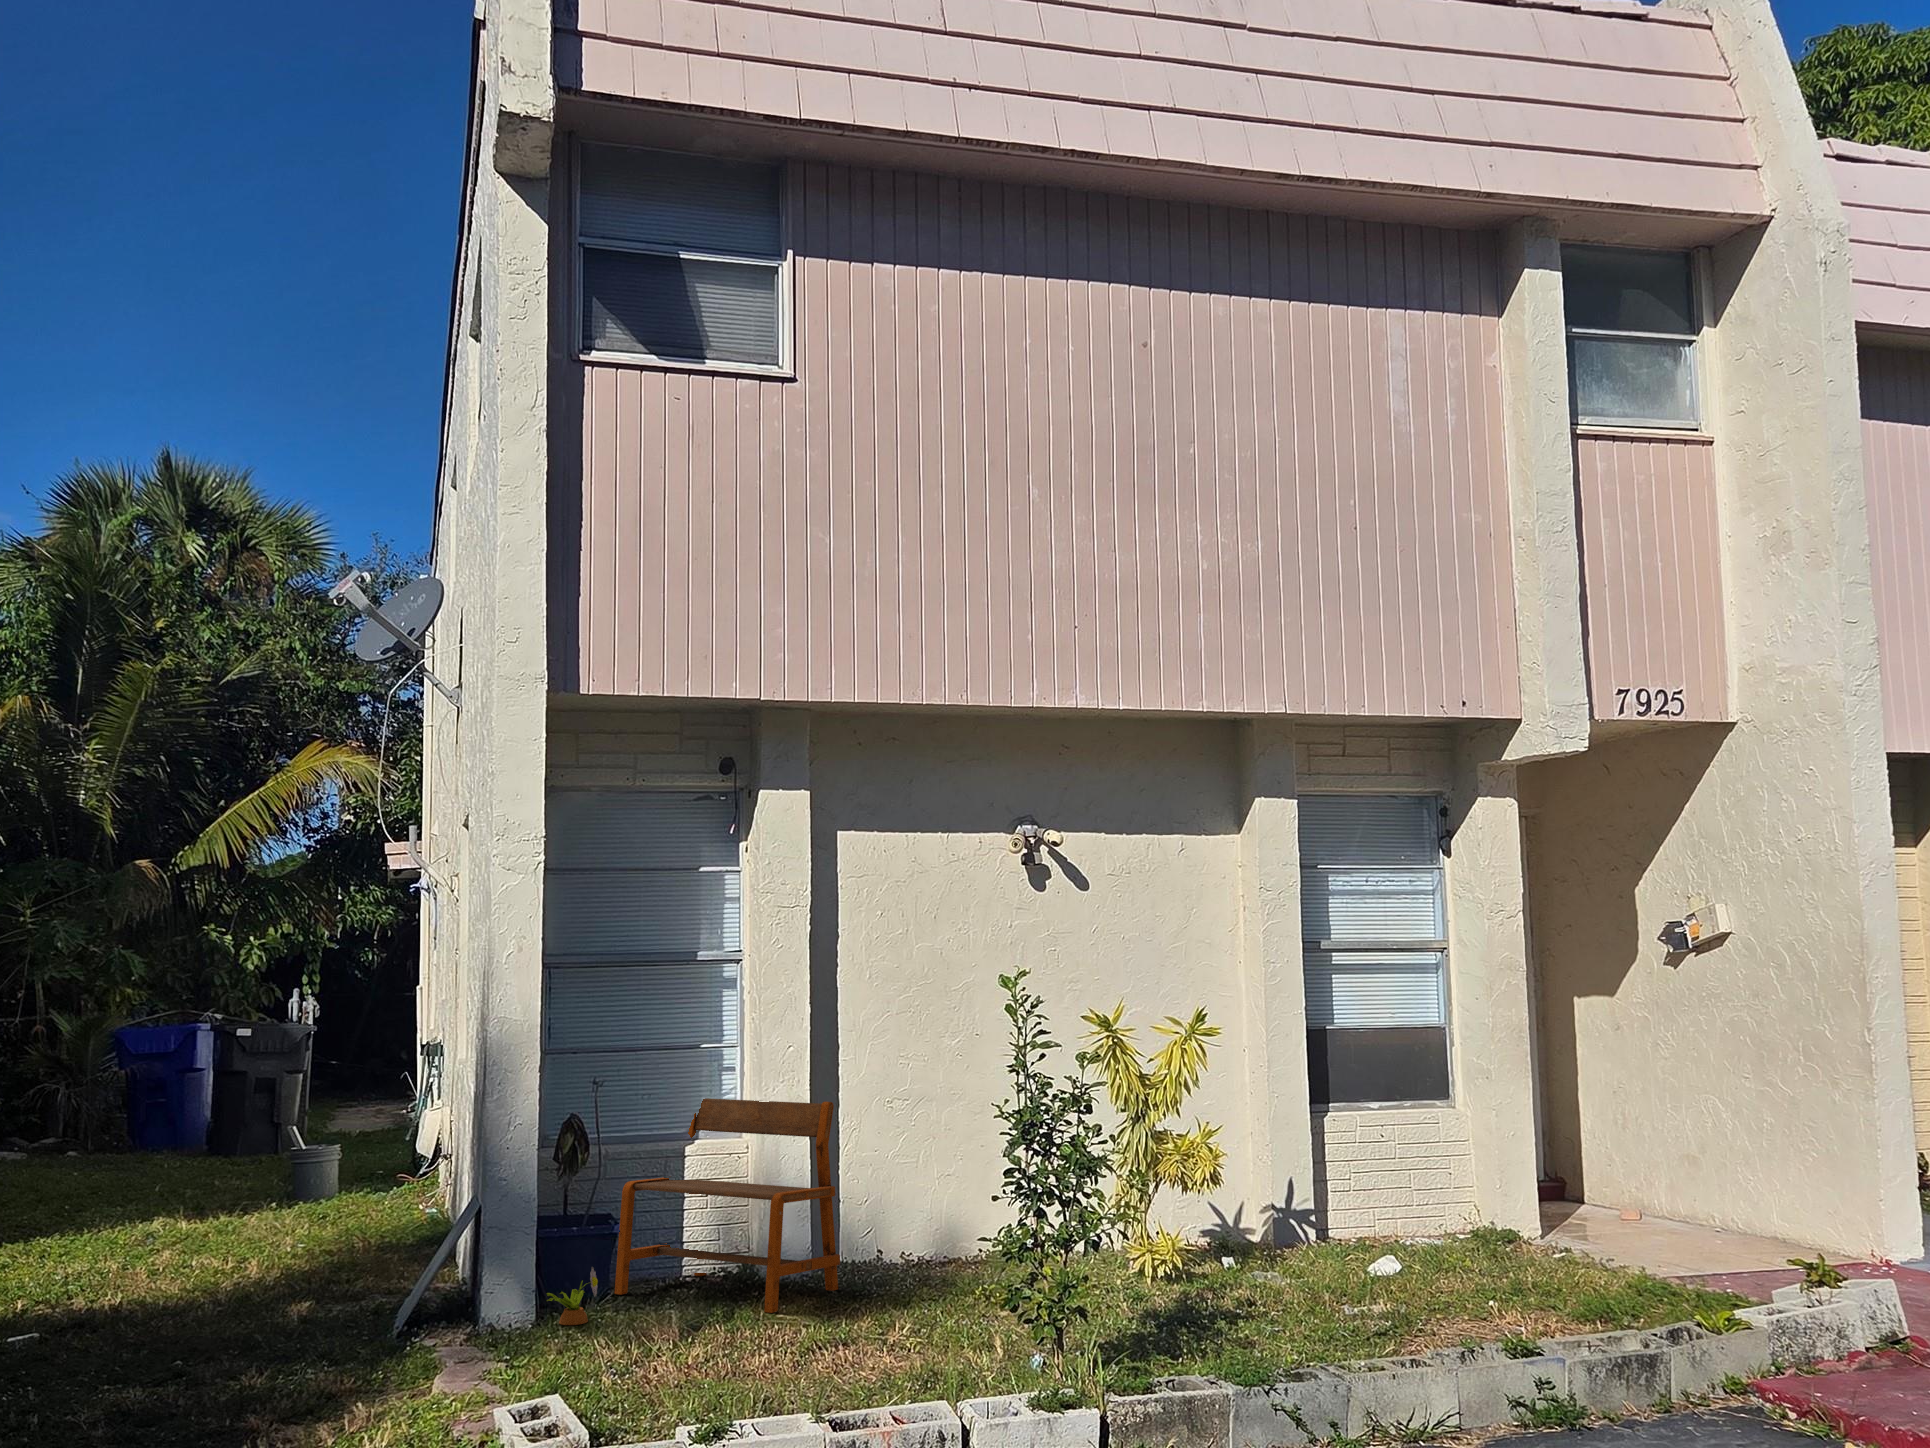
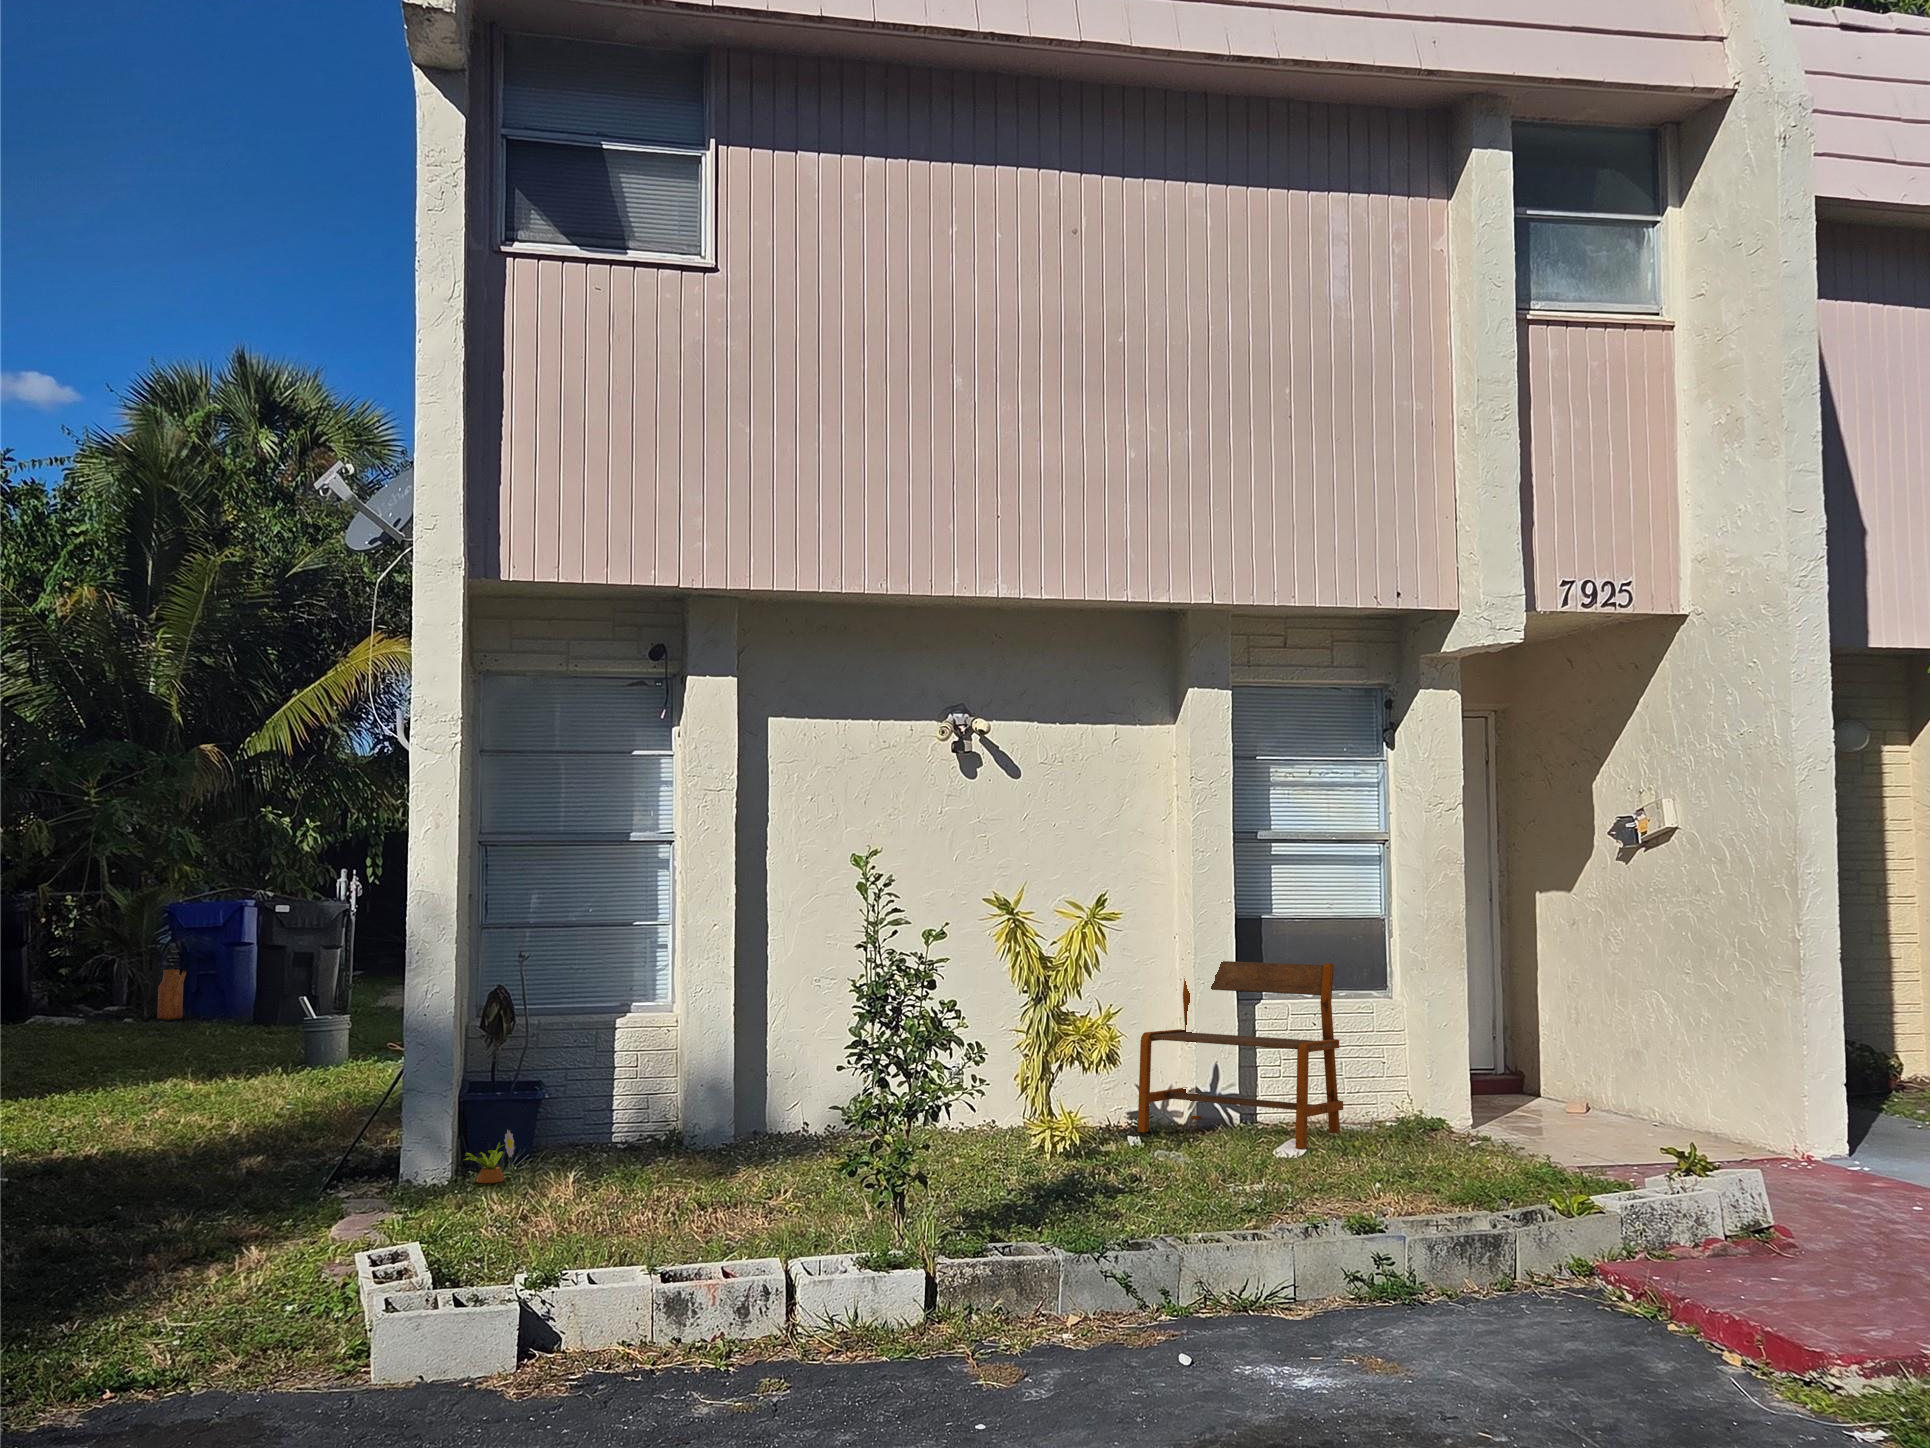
watering can: none [108,1096,142,1150] -> present [157,969,187,1019]
bench: present [615,1098,840,1313] -> present [1138,961,1343,1149]

